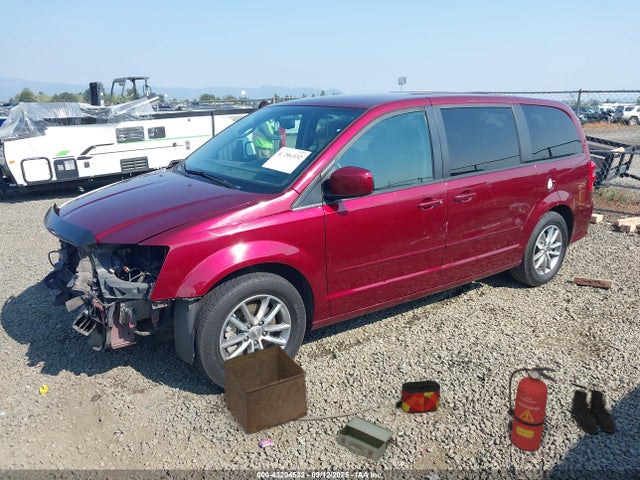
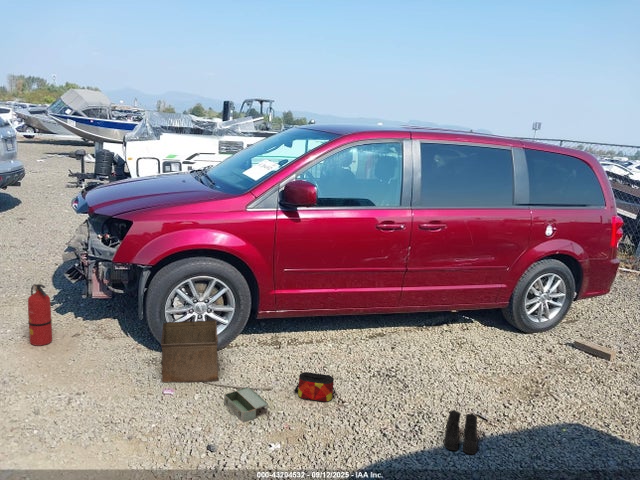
fire extinguisher: present [508,367,557,451] -> present [28,284,52,346]

